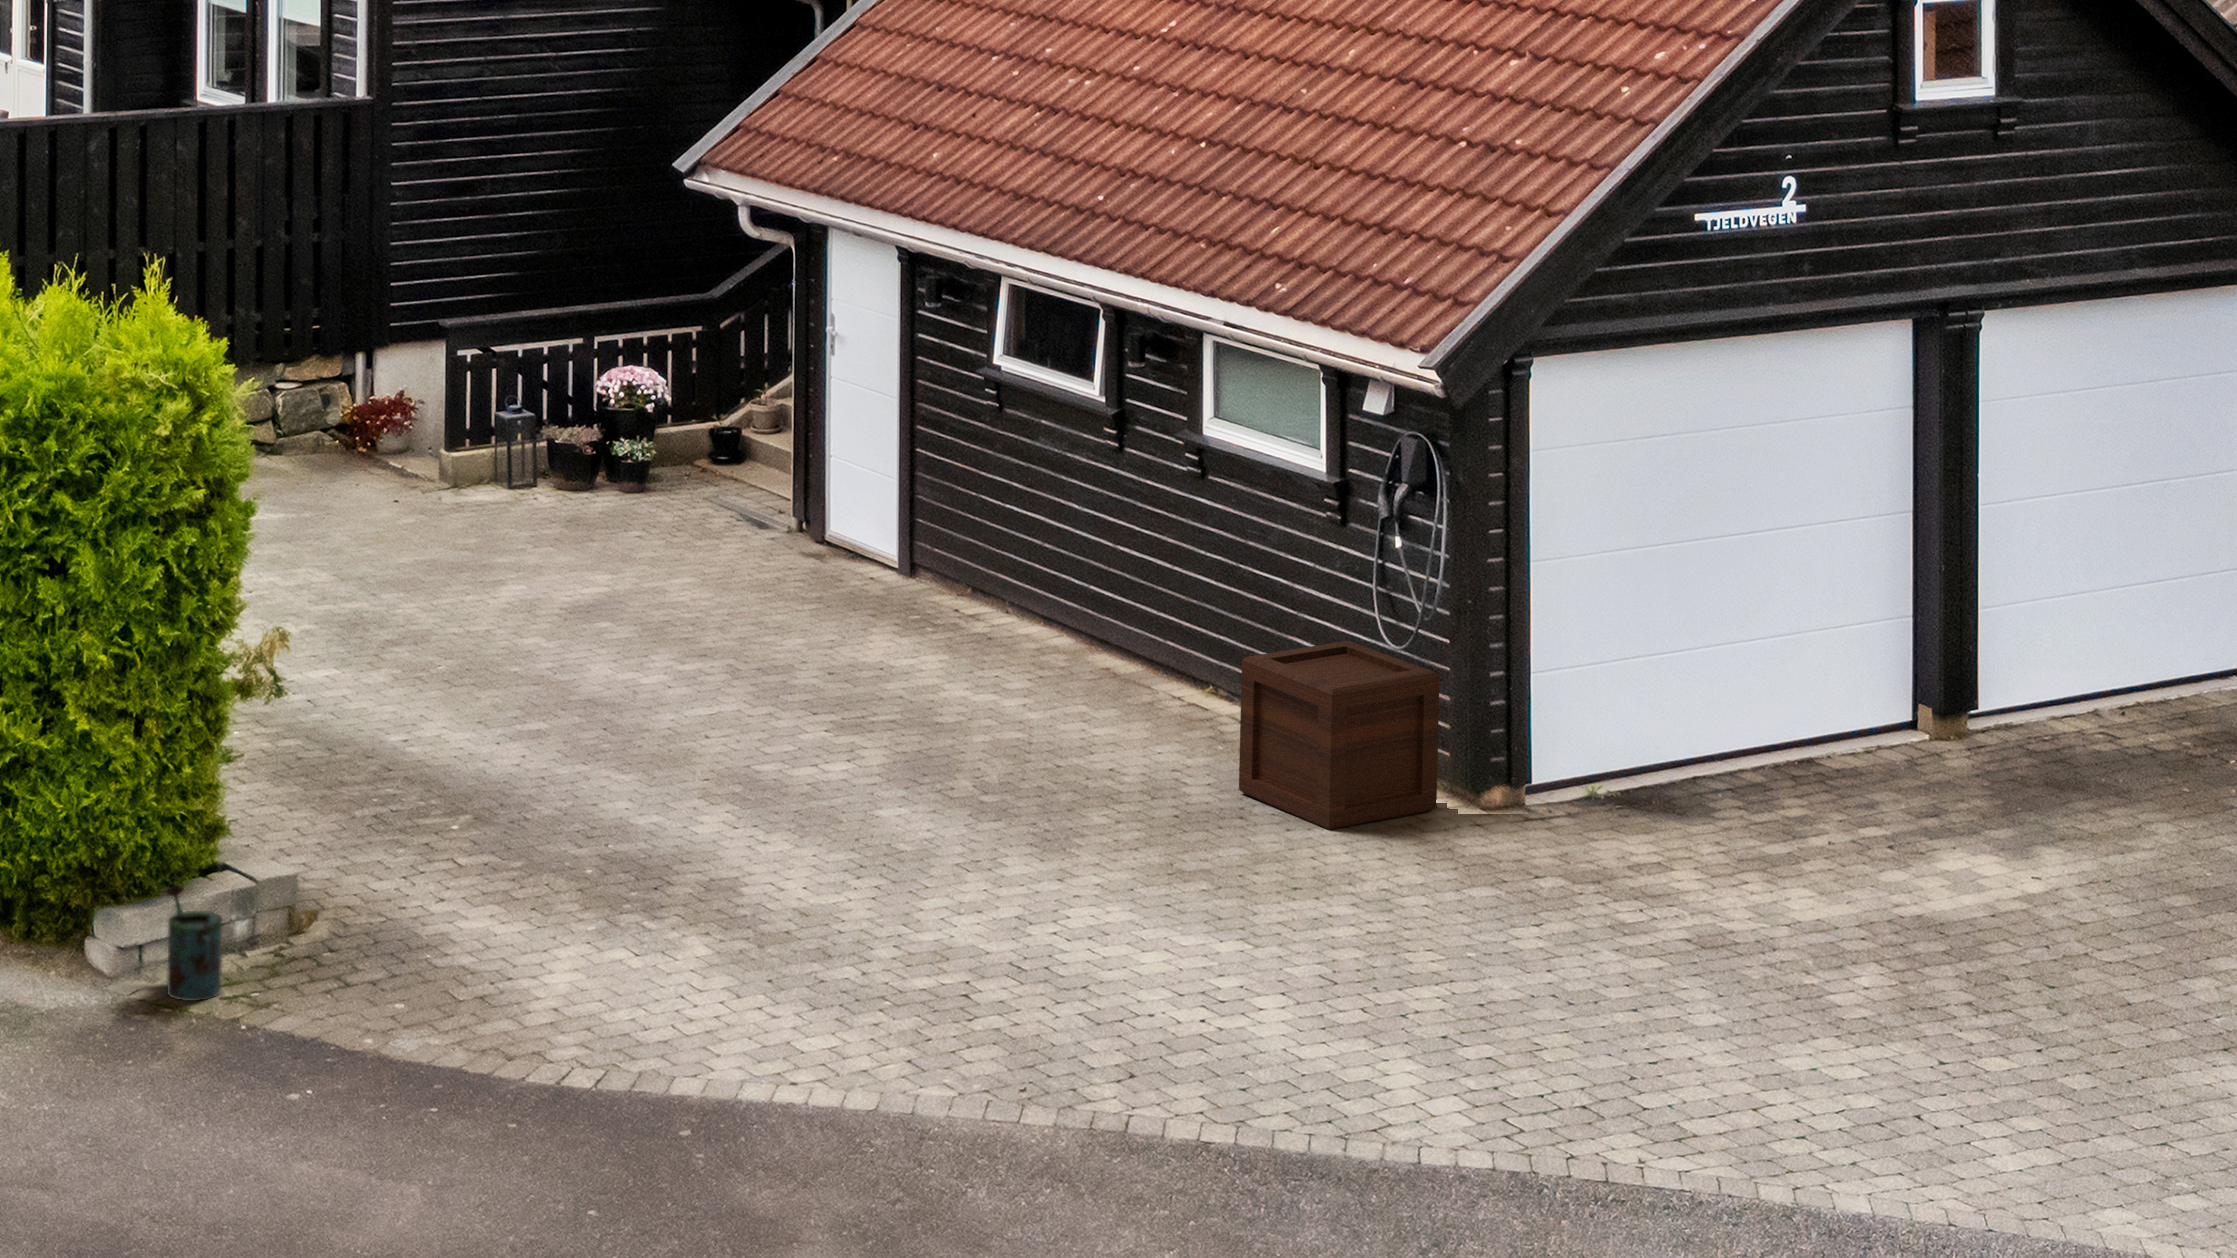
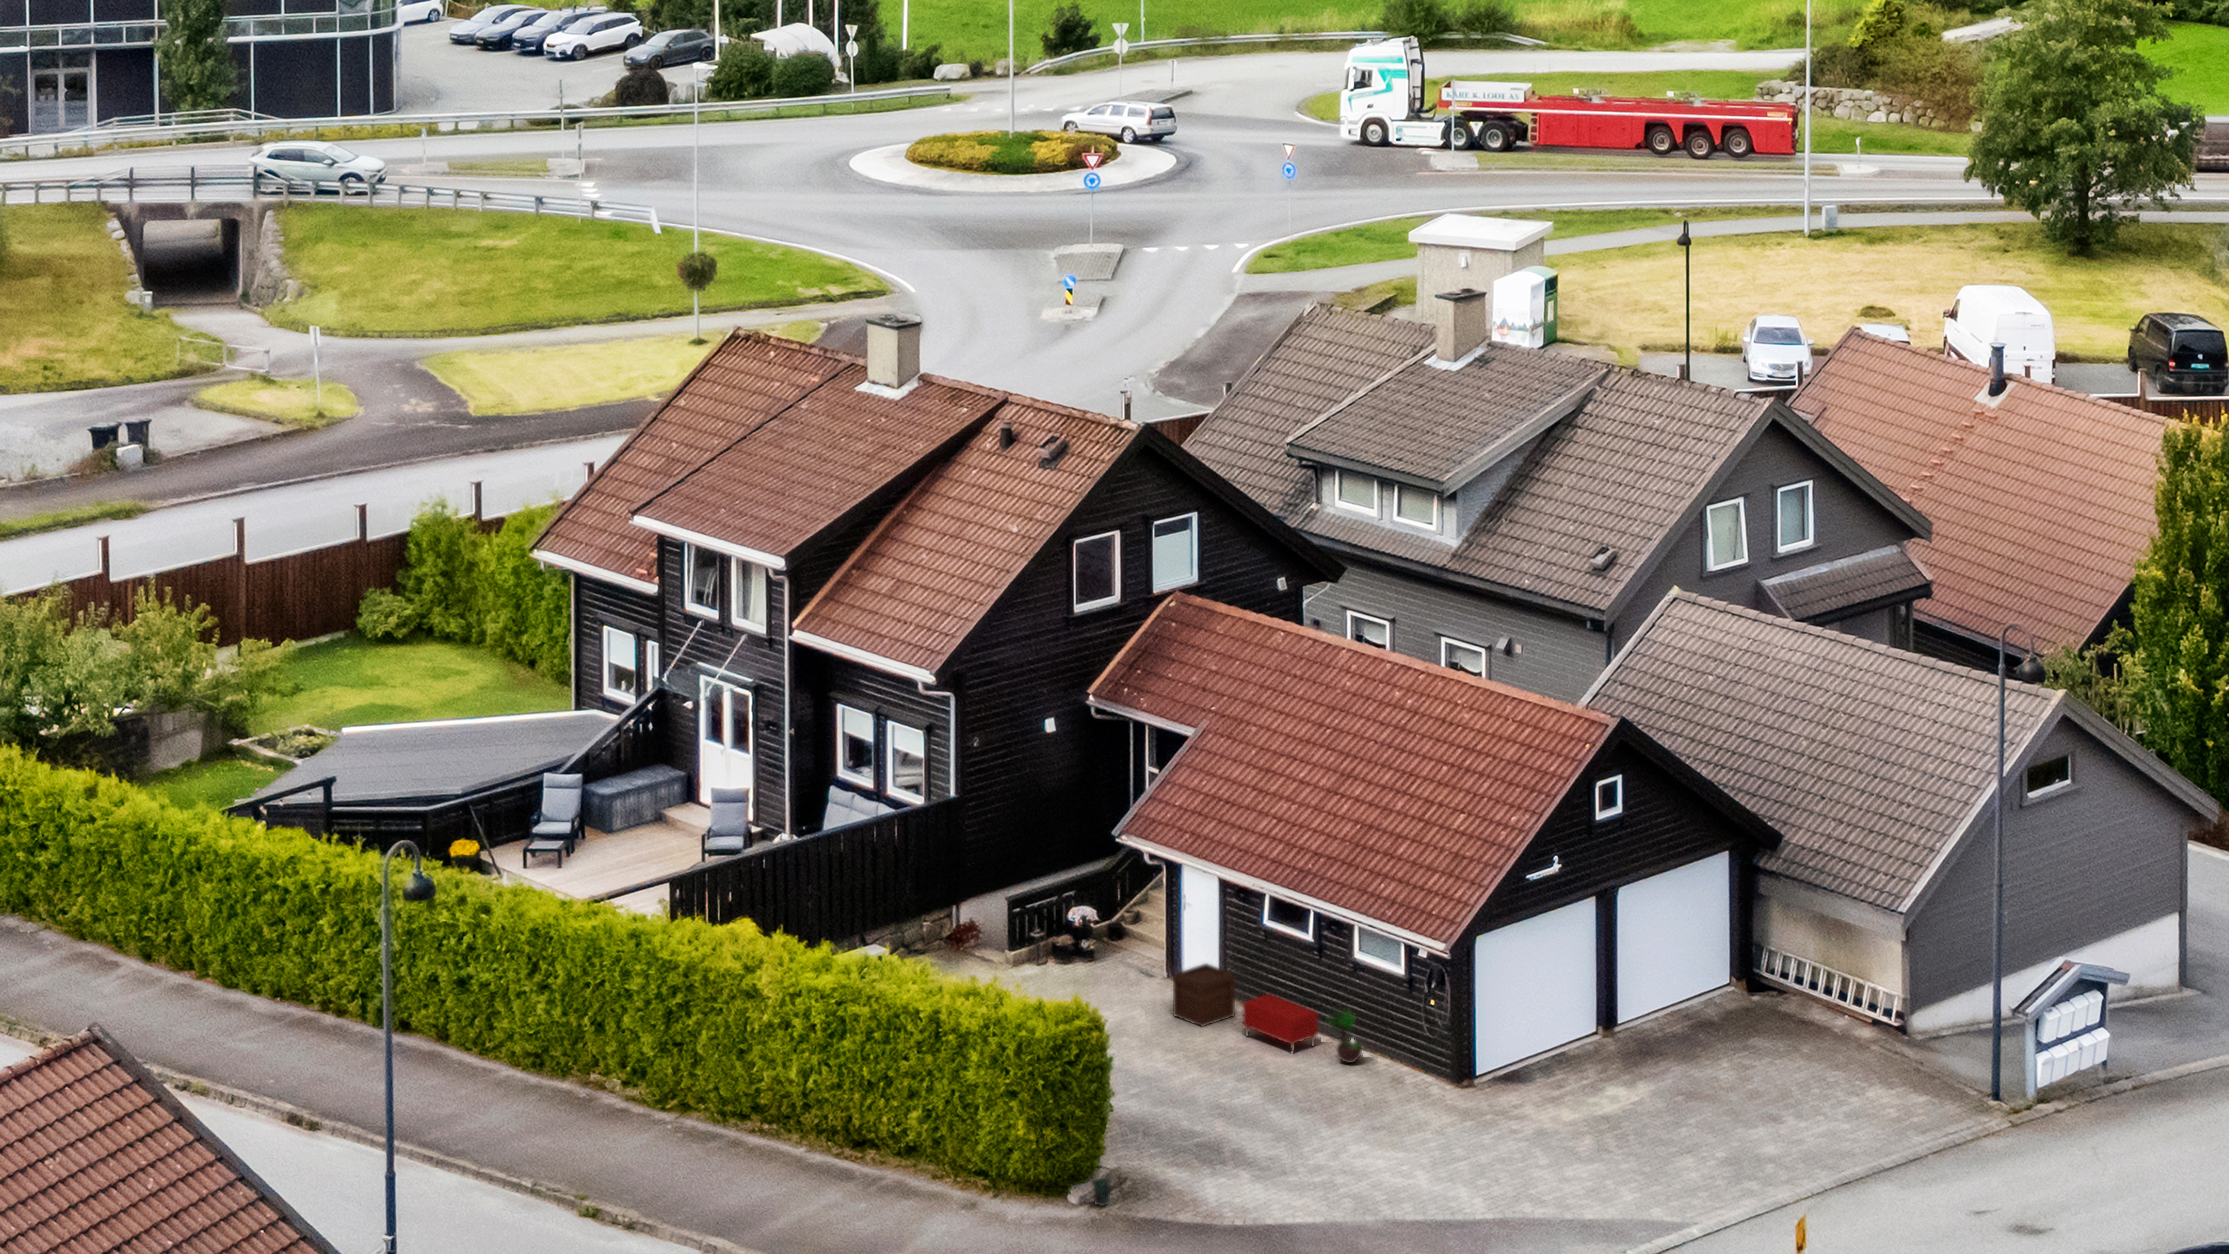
bench: none [903,543,1097,695] -> present [1243,994,1318,1053]
potted tree: none [1096,551,1208,725] -> present [1328,1009,1362,1063]
wooden crate: present [1239,641,1440,830] -> present [1173,964,1235,1026]

